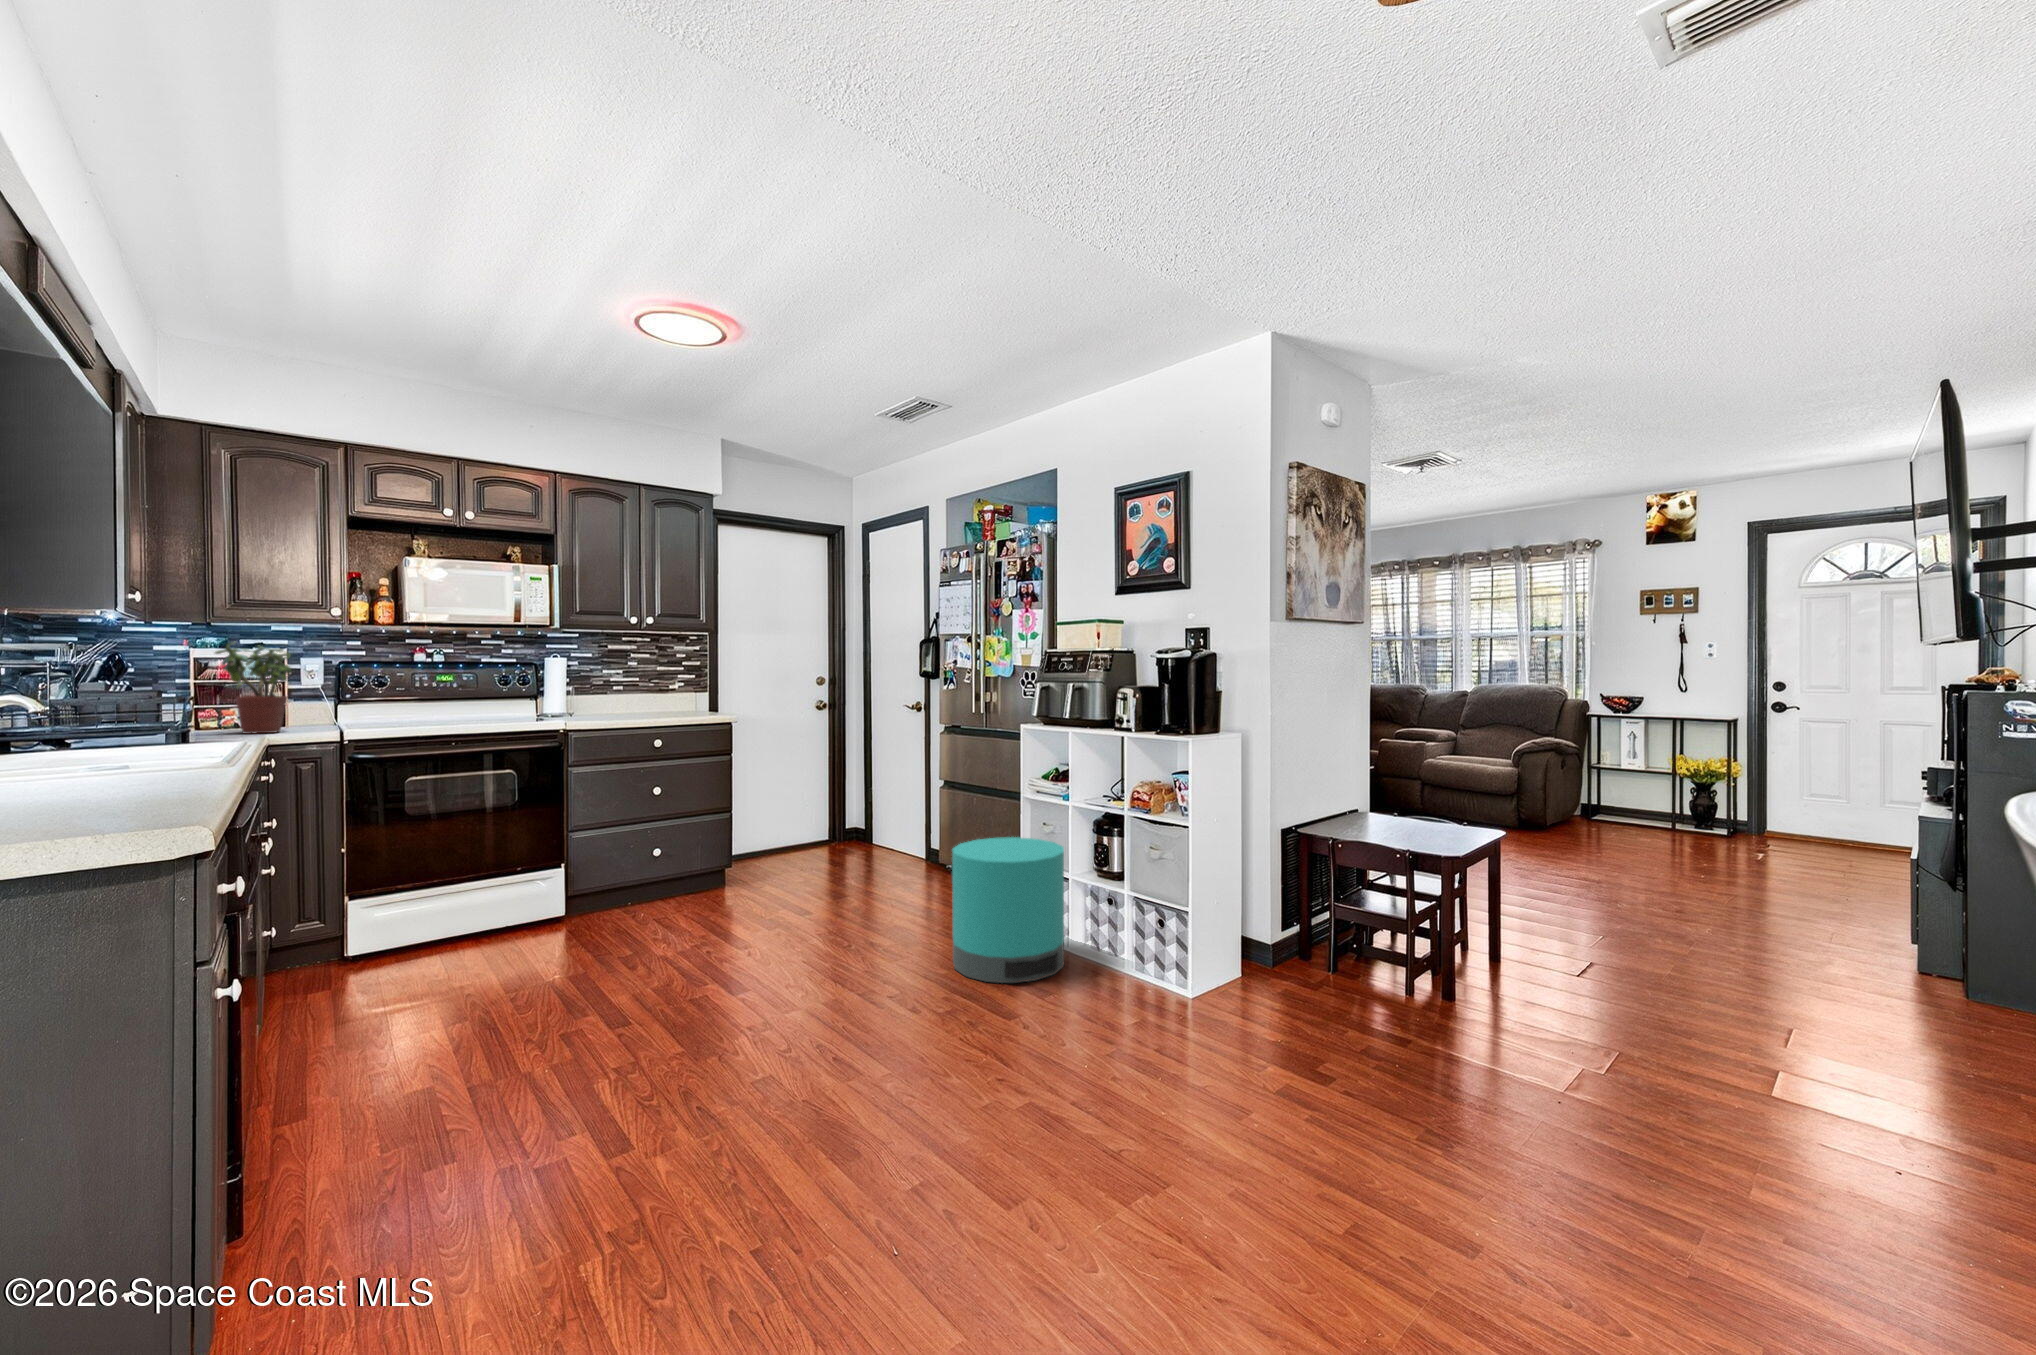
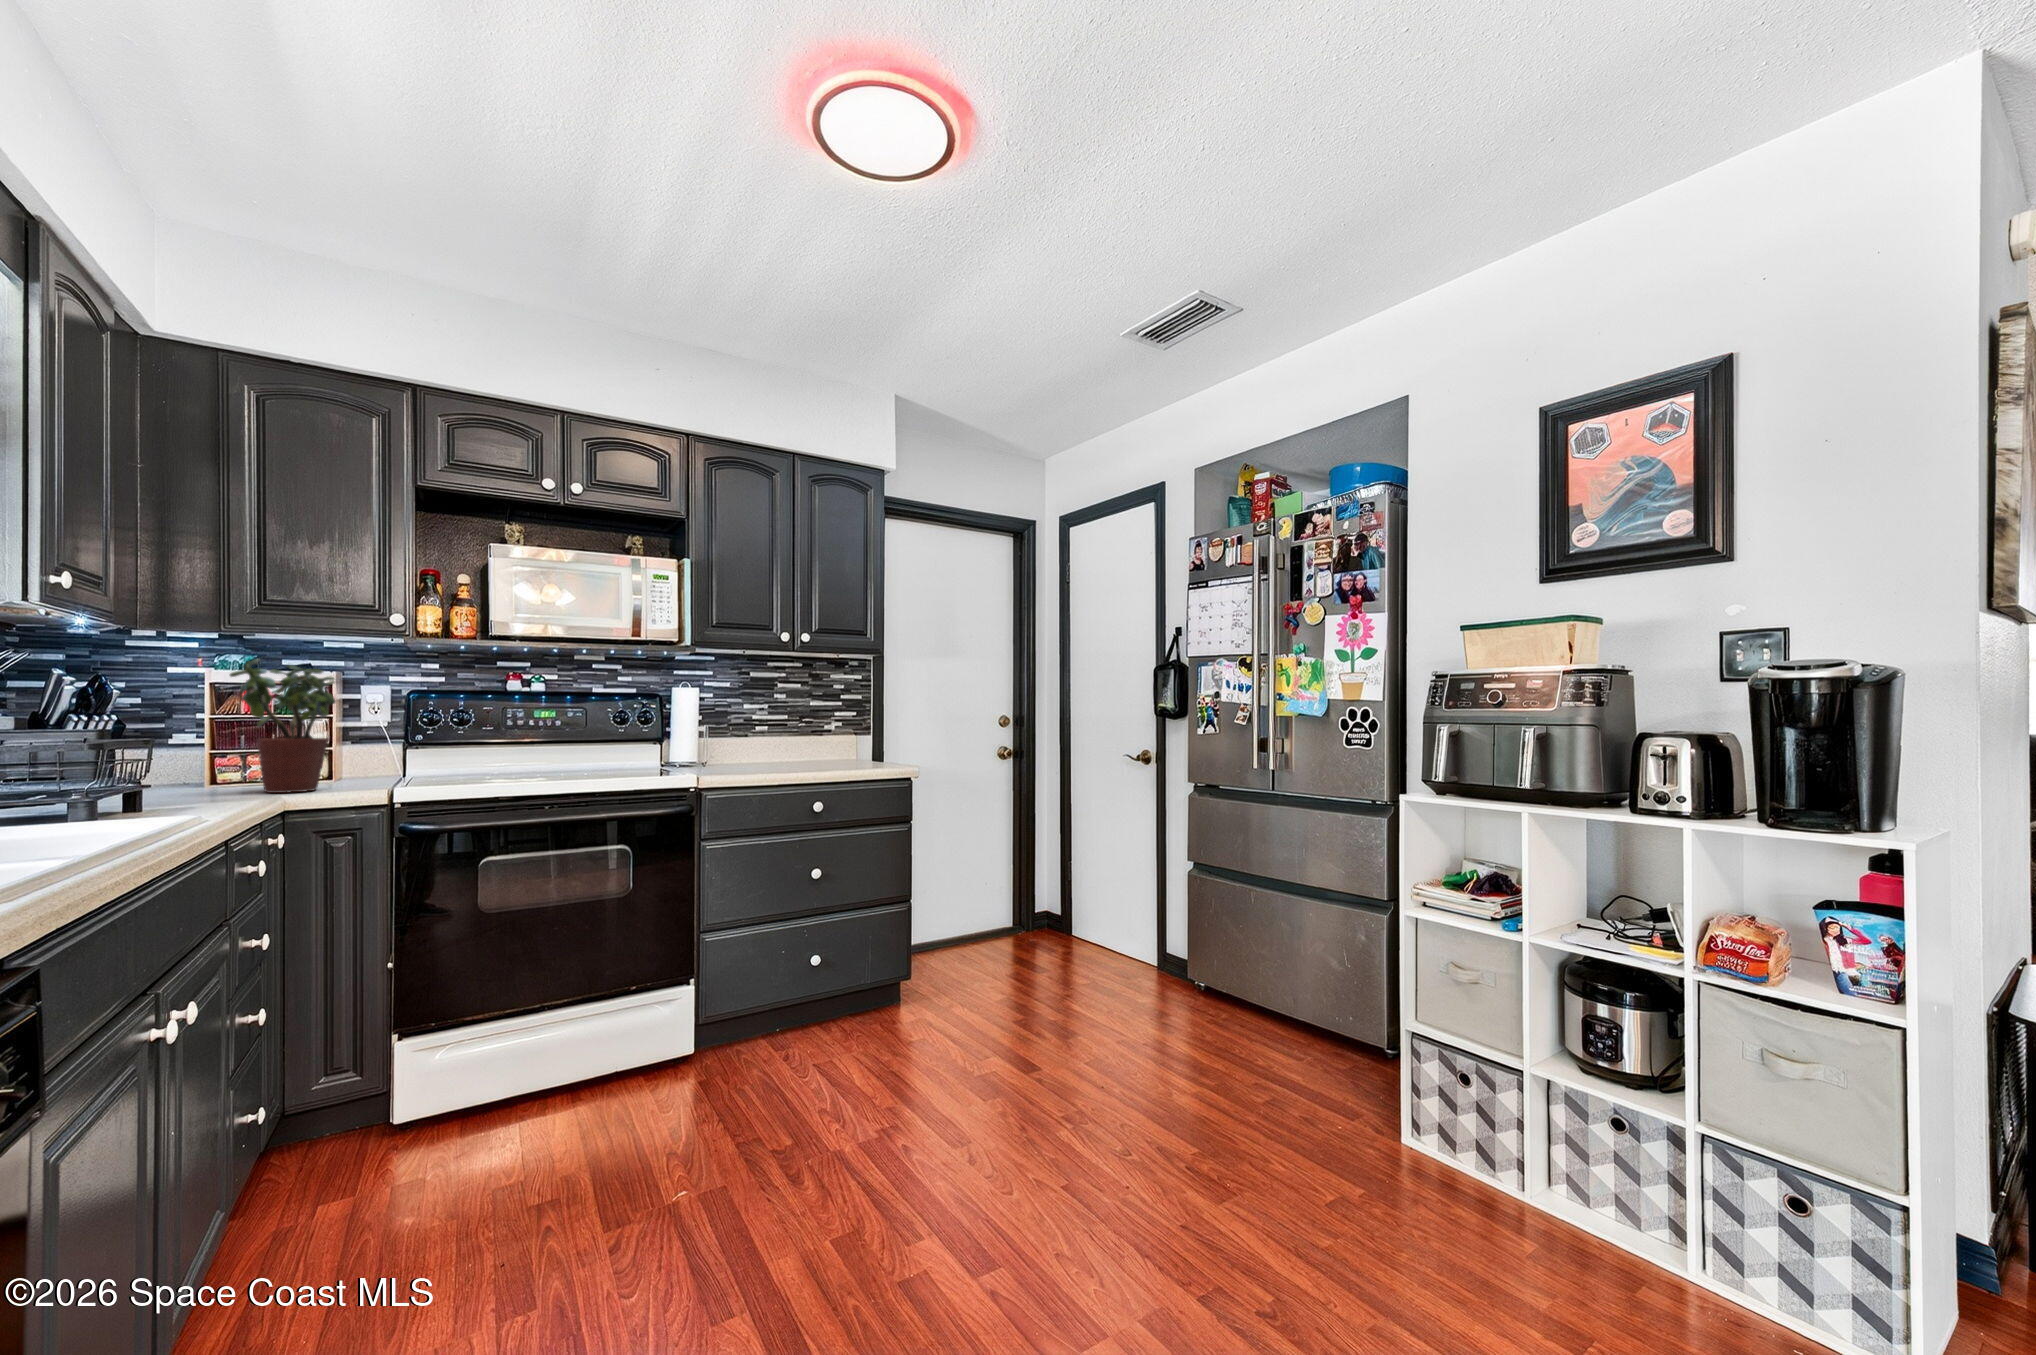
trash can: present [952,837,1064,983] -> none [1318,981,1538,1271]

